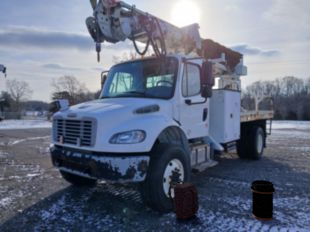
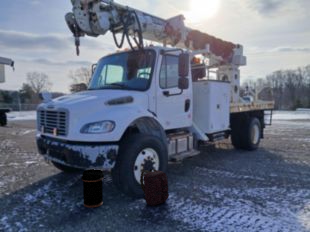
trash can: present [251,180,275,221] -> present [81,169,104,208]

